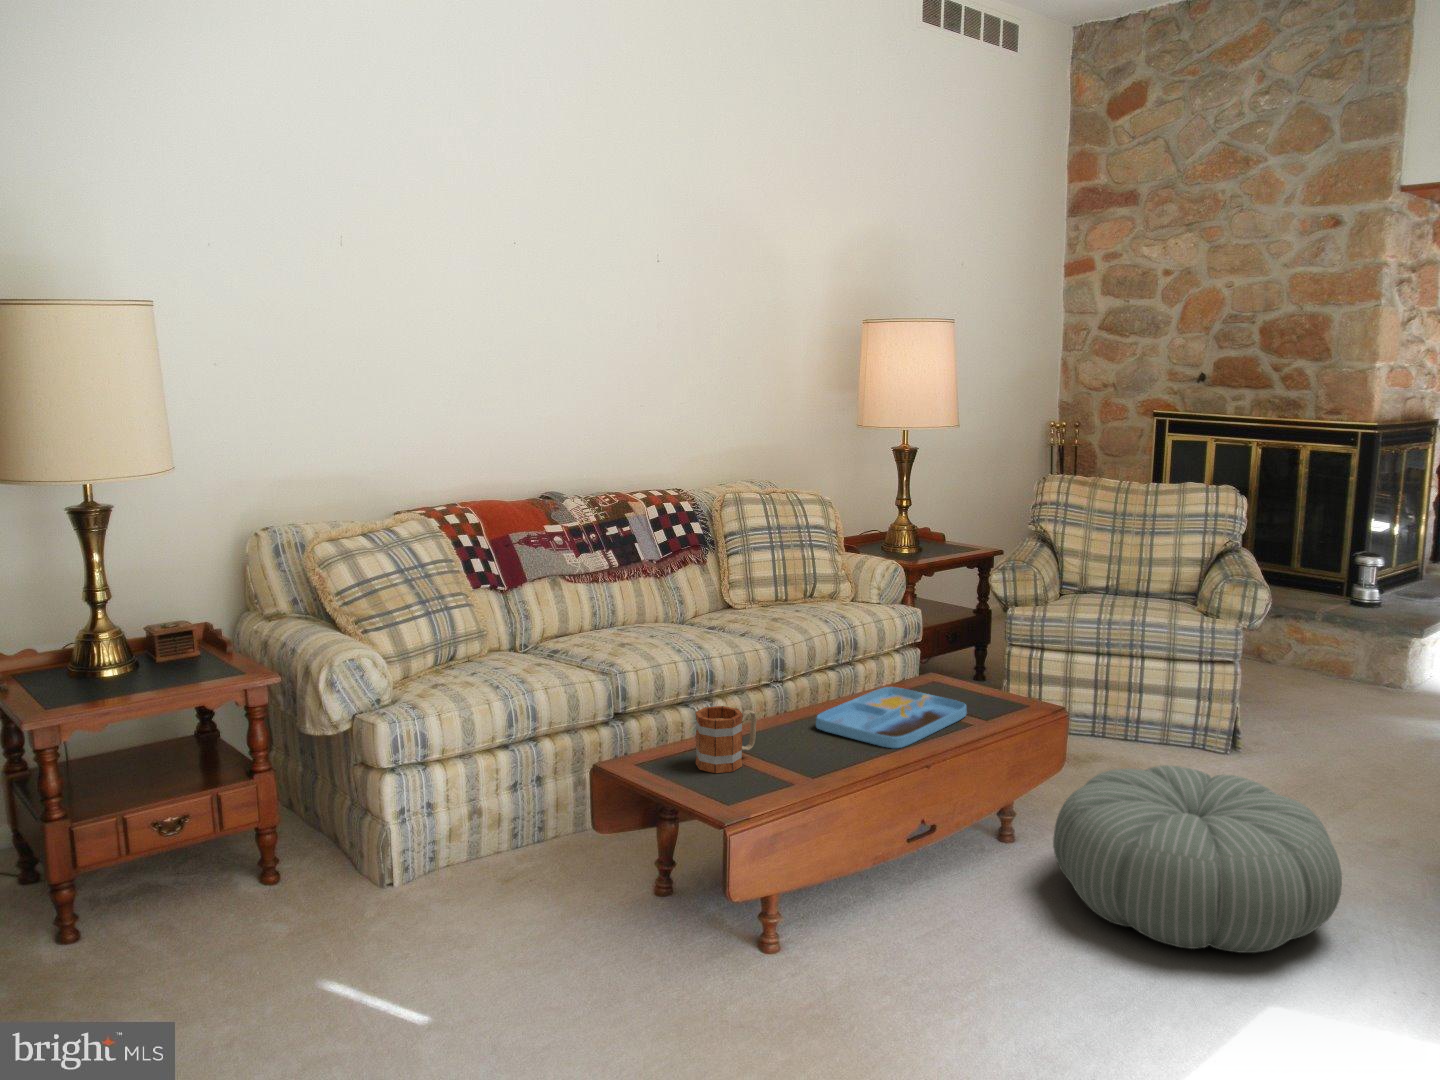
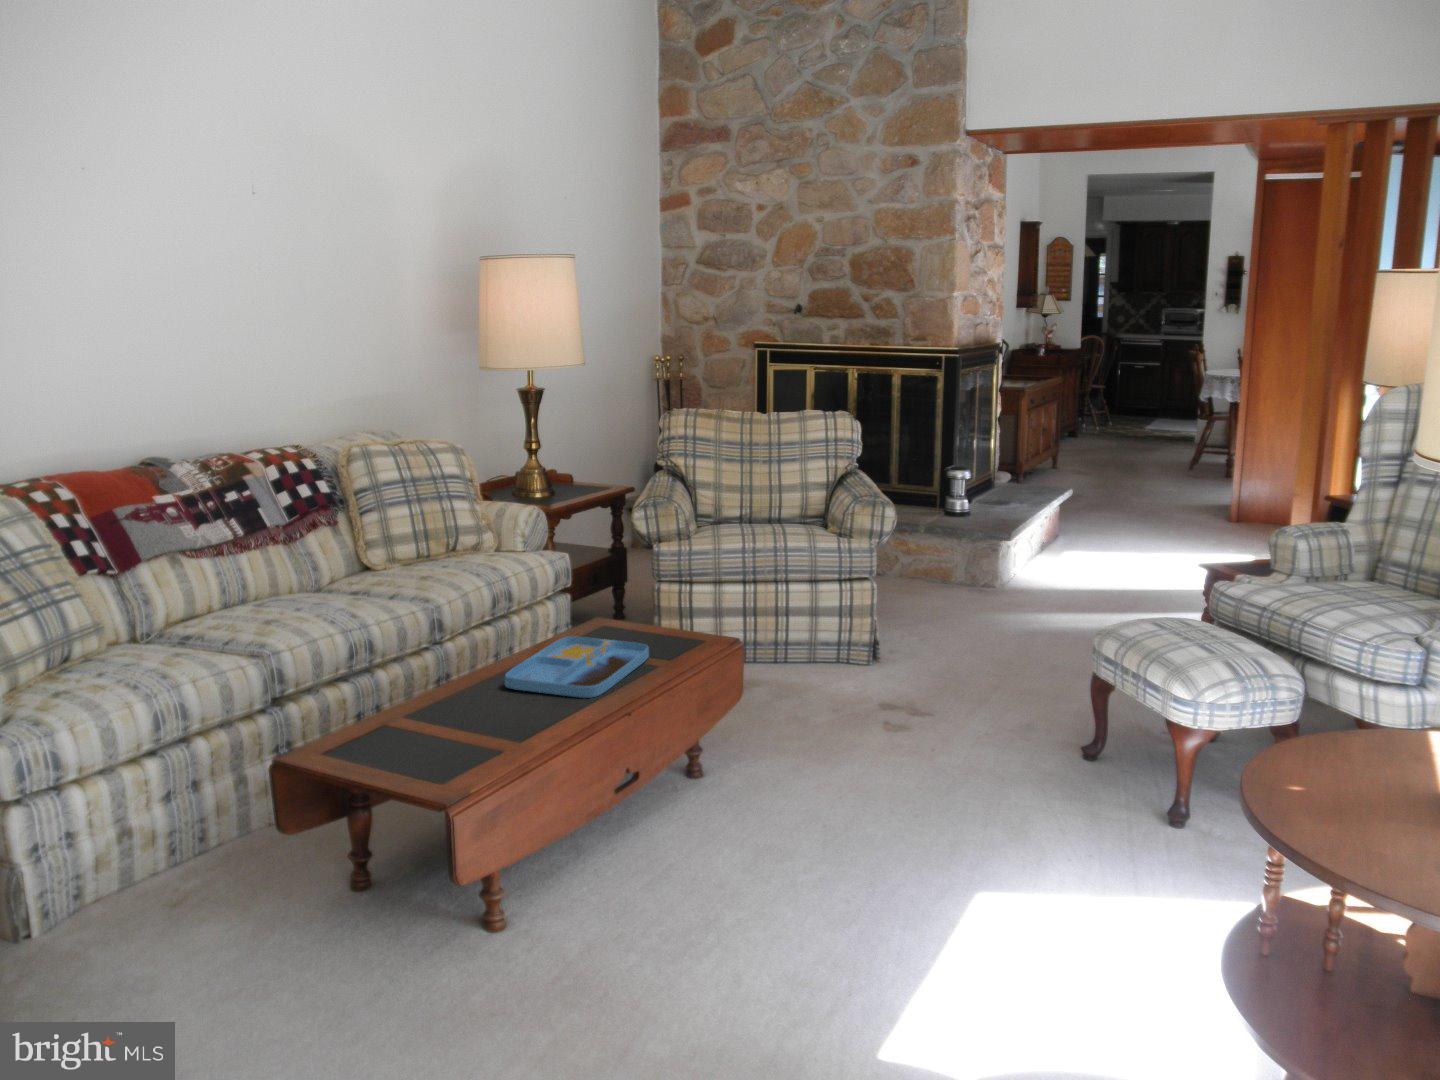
mug: present [695,706,757,773] -> none [388,676,452,748]
pouf: present [1053,765,1342,953] -> none [746,681,994,844]

